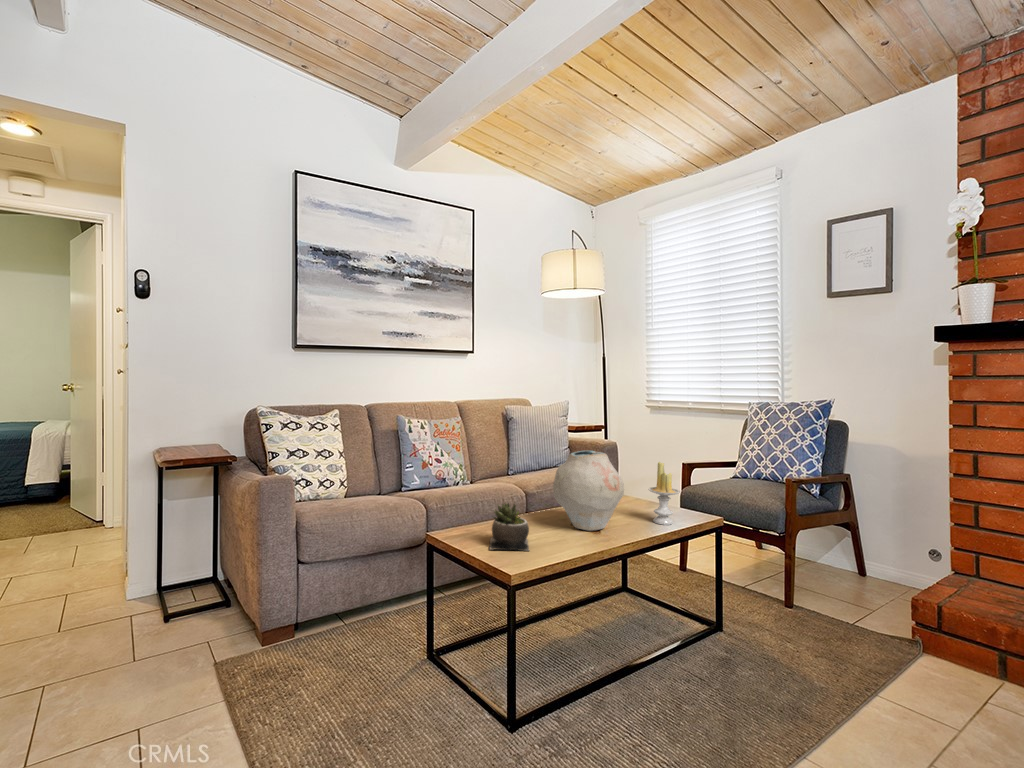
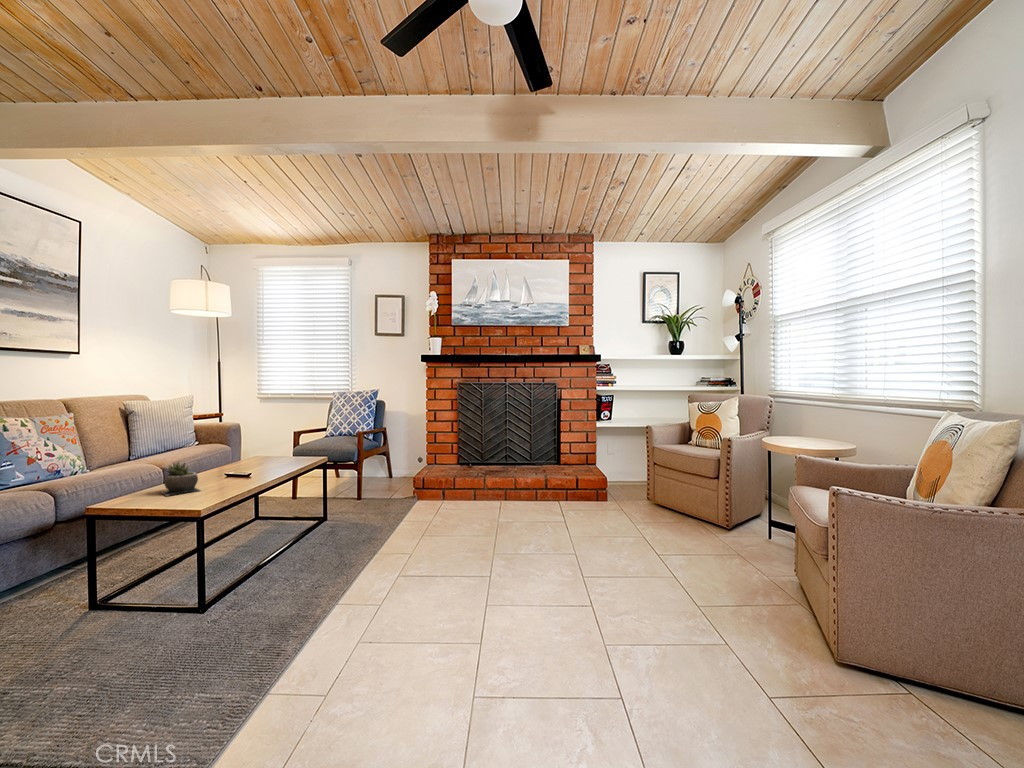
vase: present [553,451,624,531] -> none [207,424,264,476]
candle: present [648,462,680,525] -> none [278,427,299,465]

